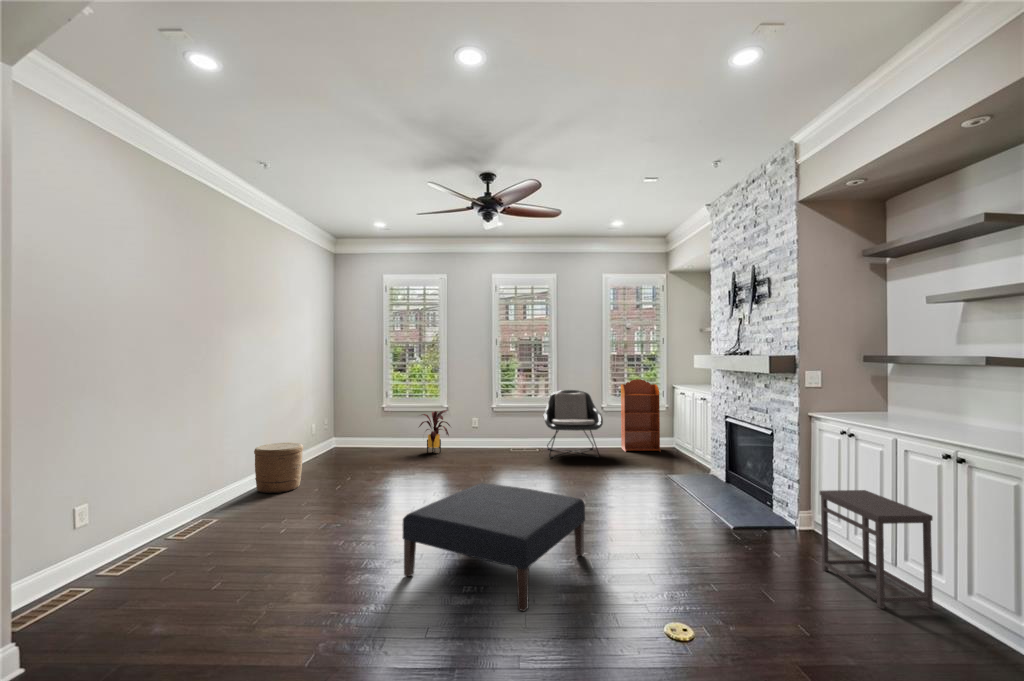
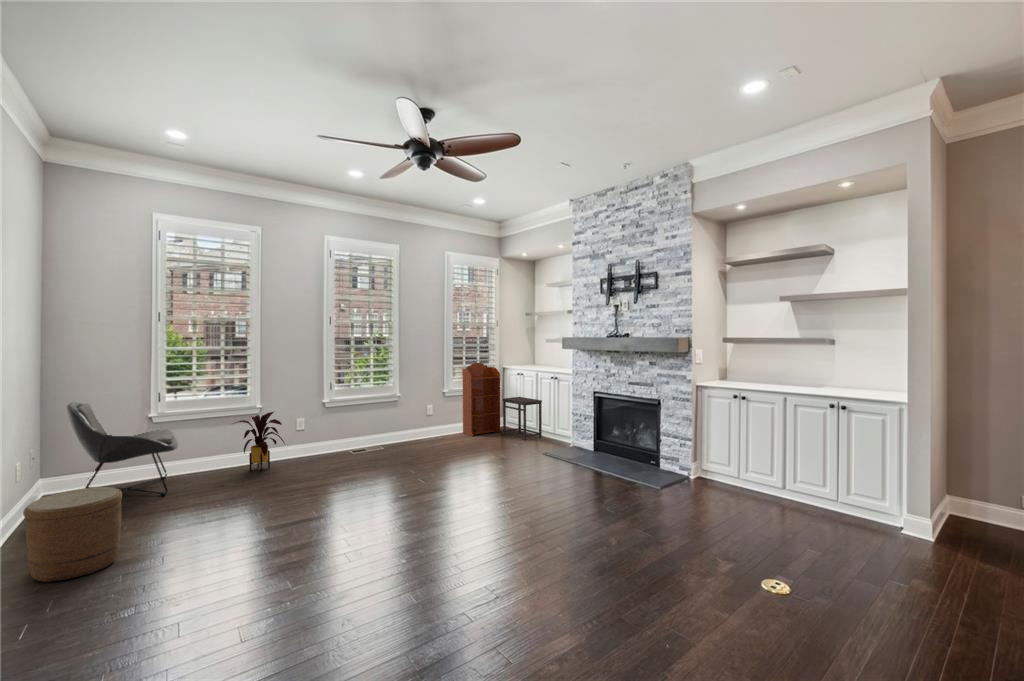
lounge chair: present [544,390,603,458] -> present [67,402,178,496]
ottoman: present [403,483,585,611] -> none [475,483,650,615]
side table: present [820,490,933,609] -> present [503,397,542,440]

